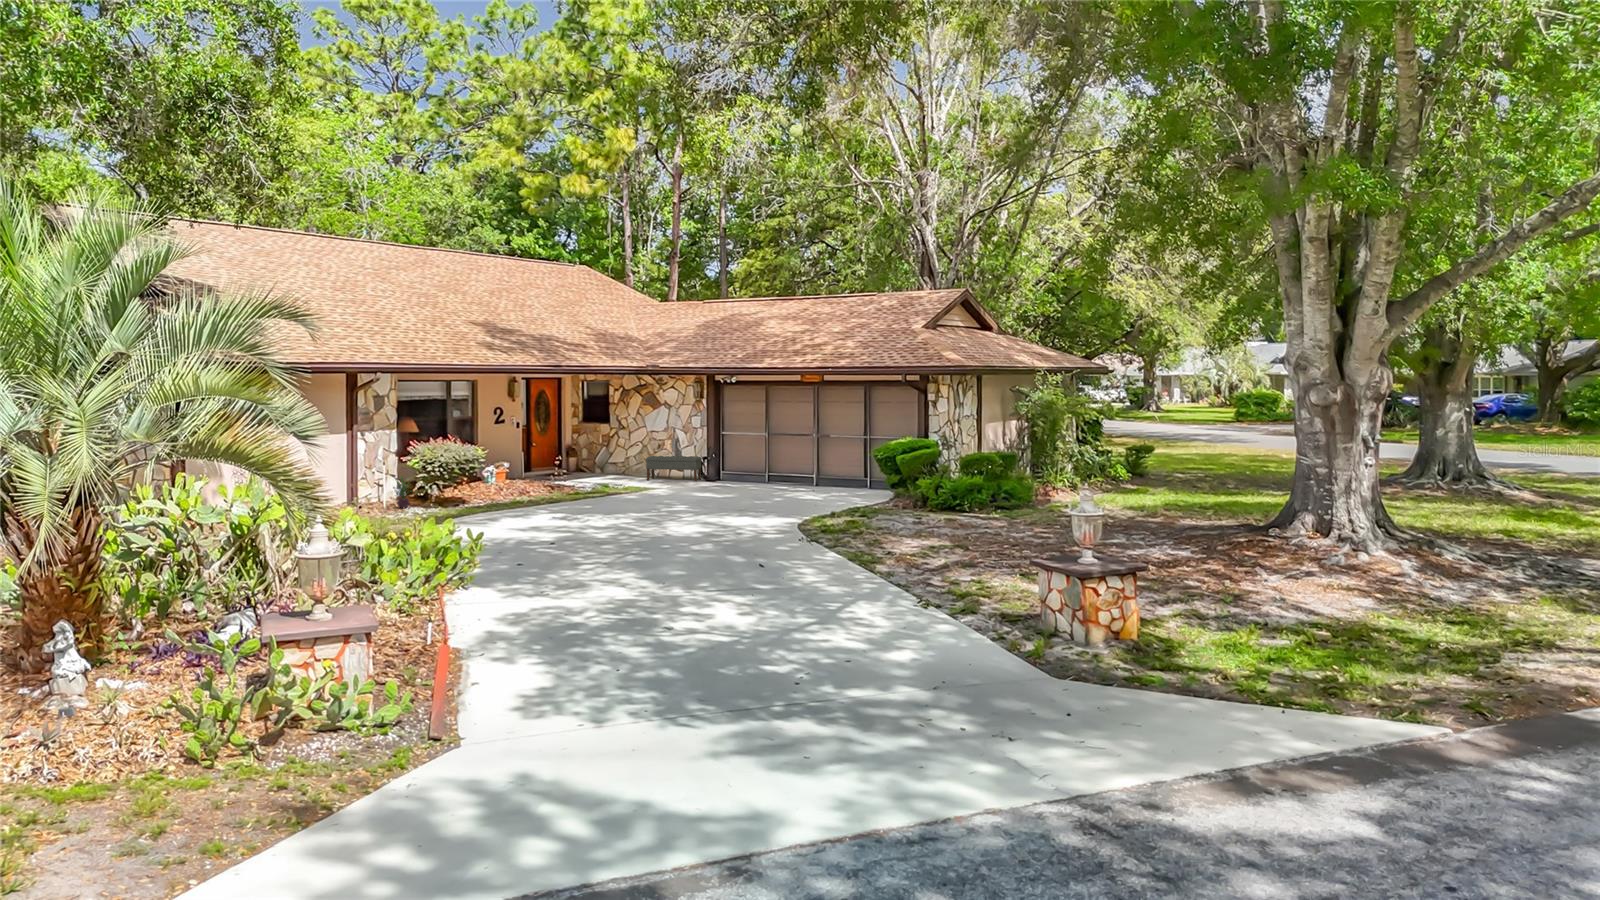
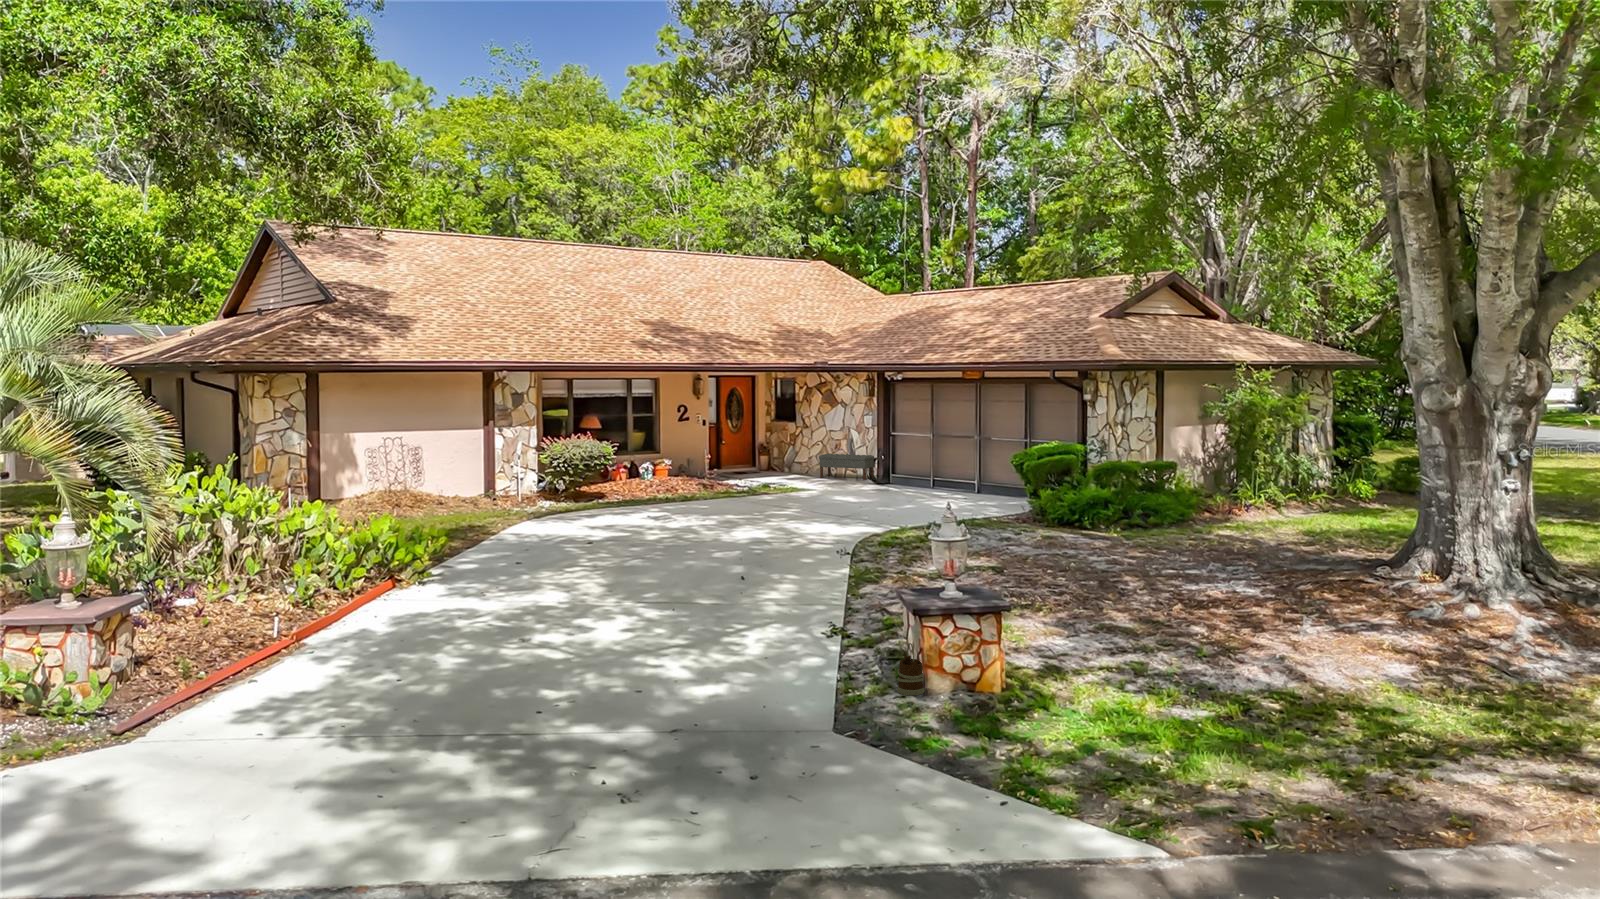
decorative plant: present [397,477,409,508] -> none [549,471,581,500]
wooden bucket: none [1056,603,1081,650] -> present [897,643,925,695]

